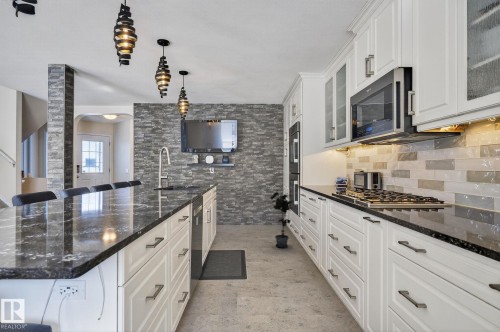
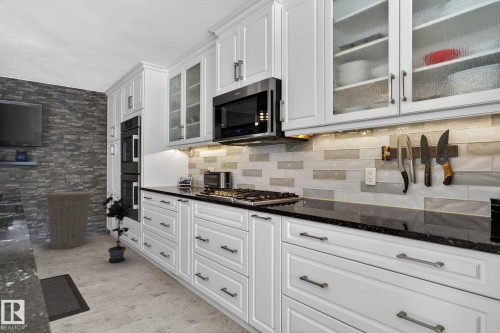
trash can: none [241,187,270,231] -> present [46,191,91,249]

